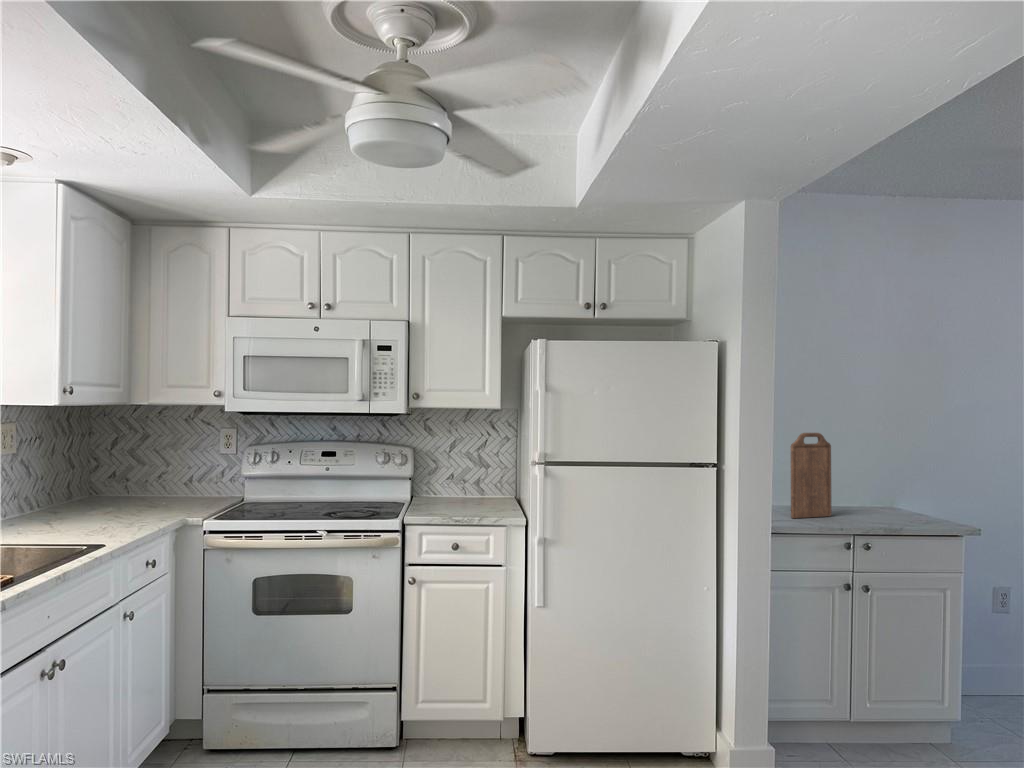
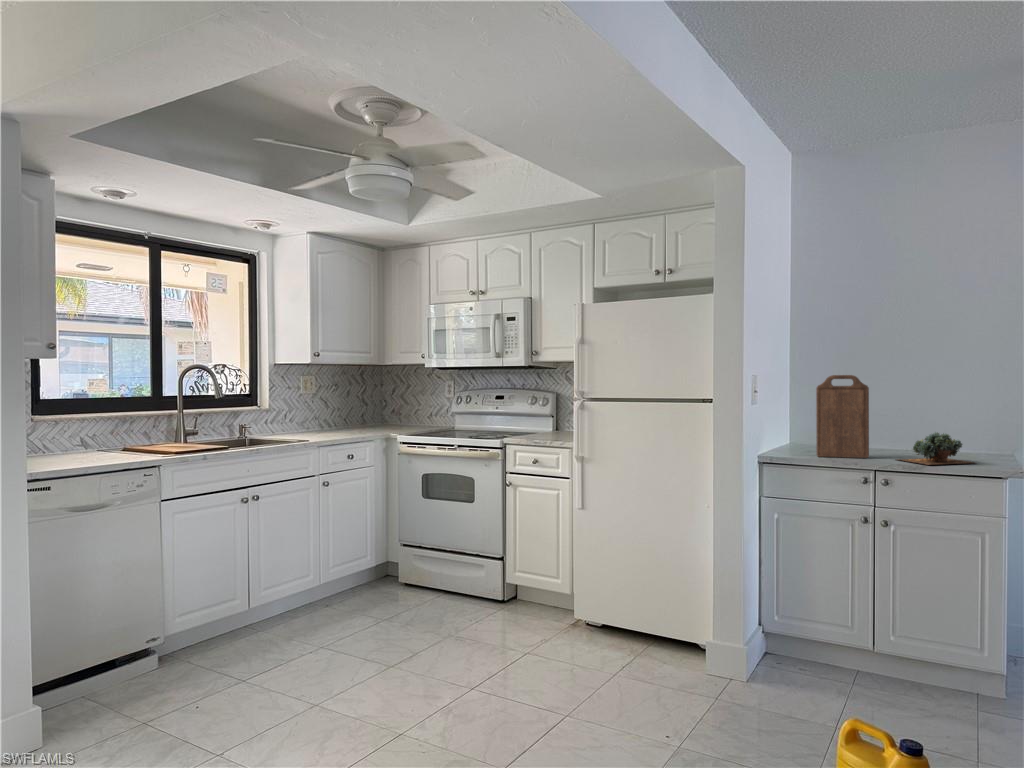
succulent plant: none [852,487,911,521] -> present [897,432,974,465]

